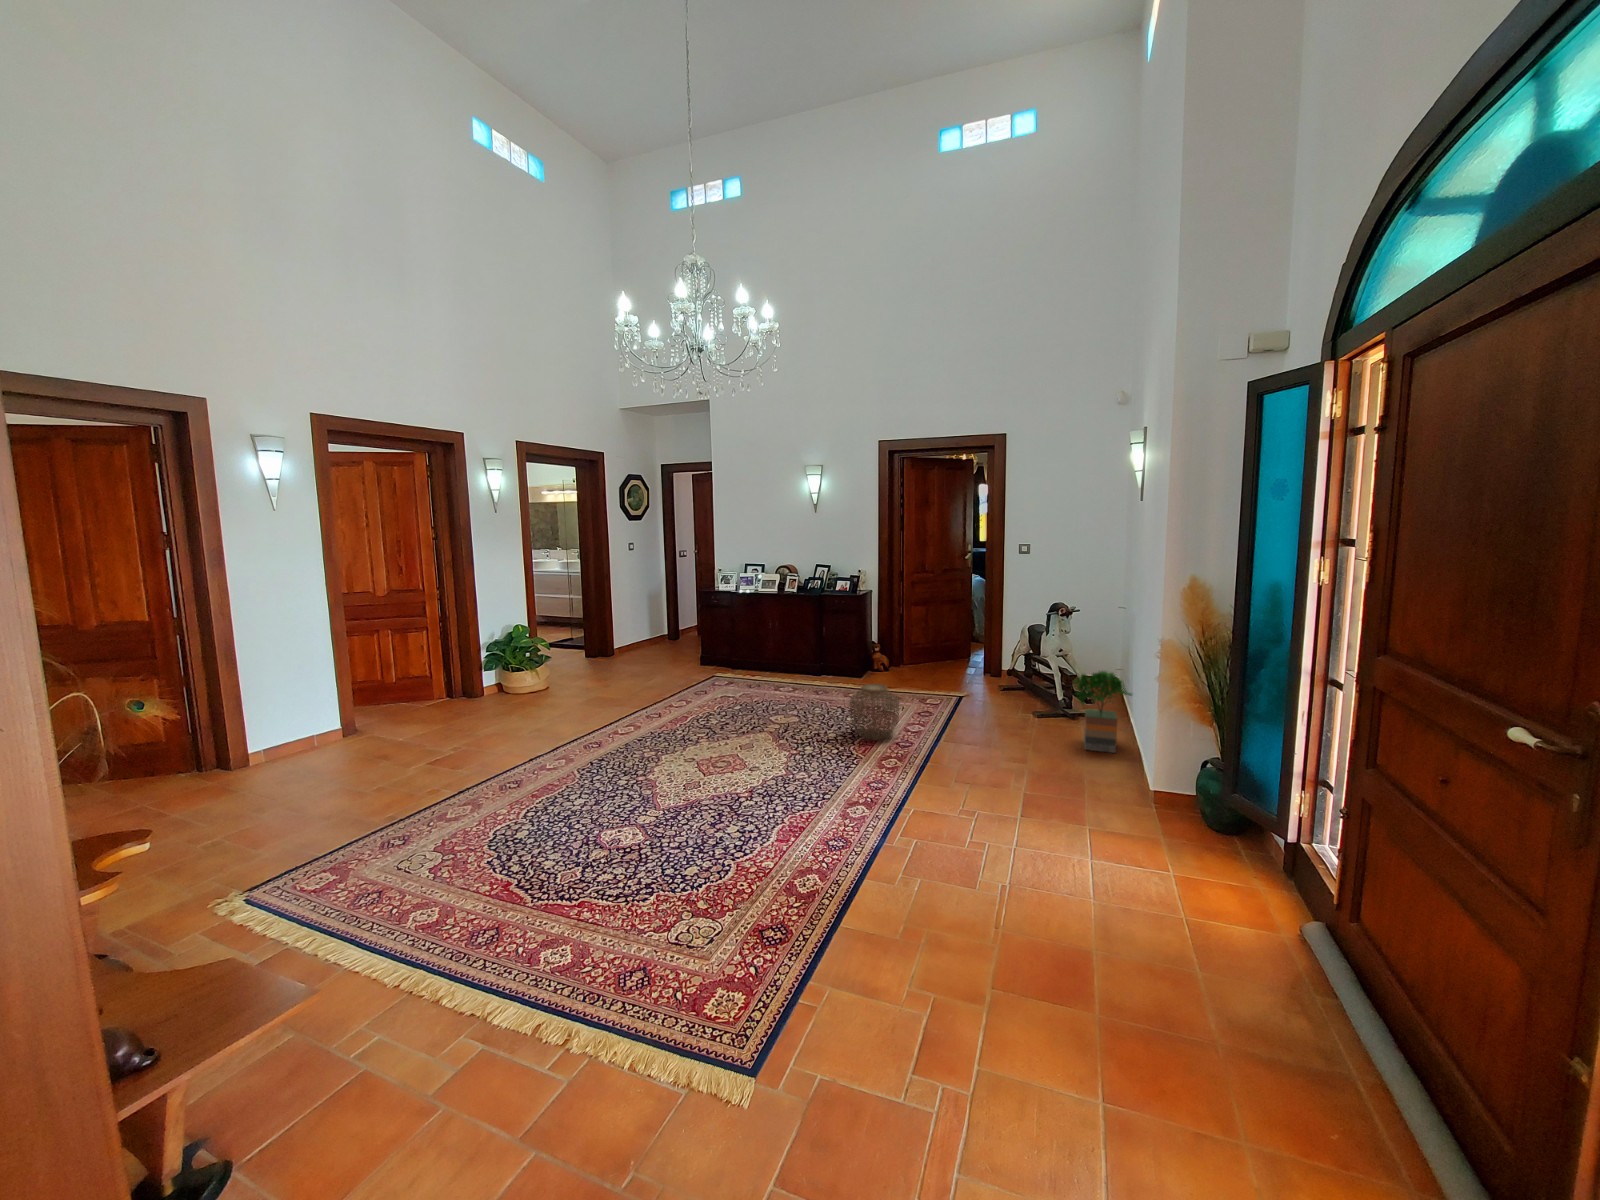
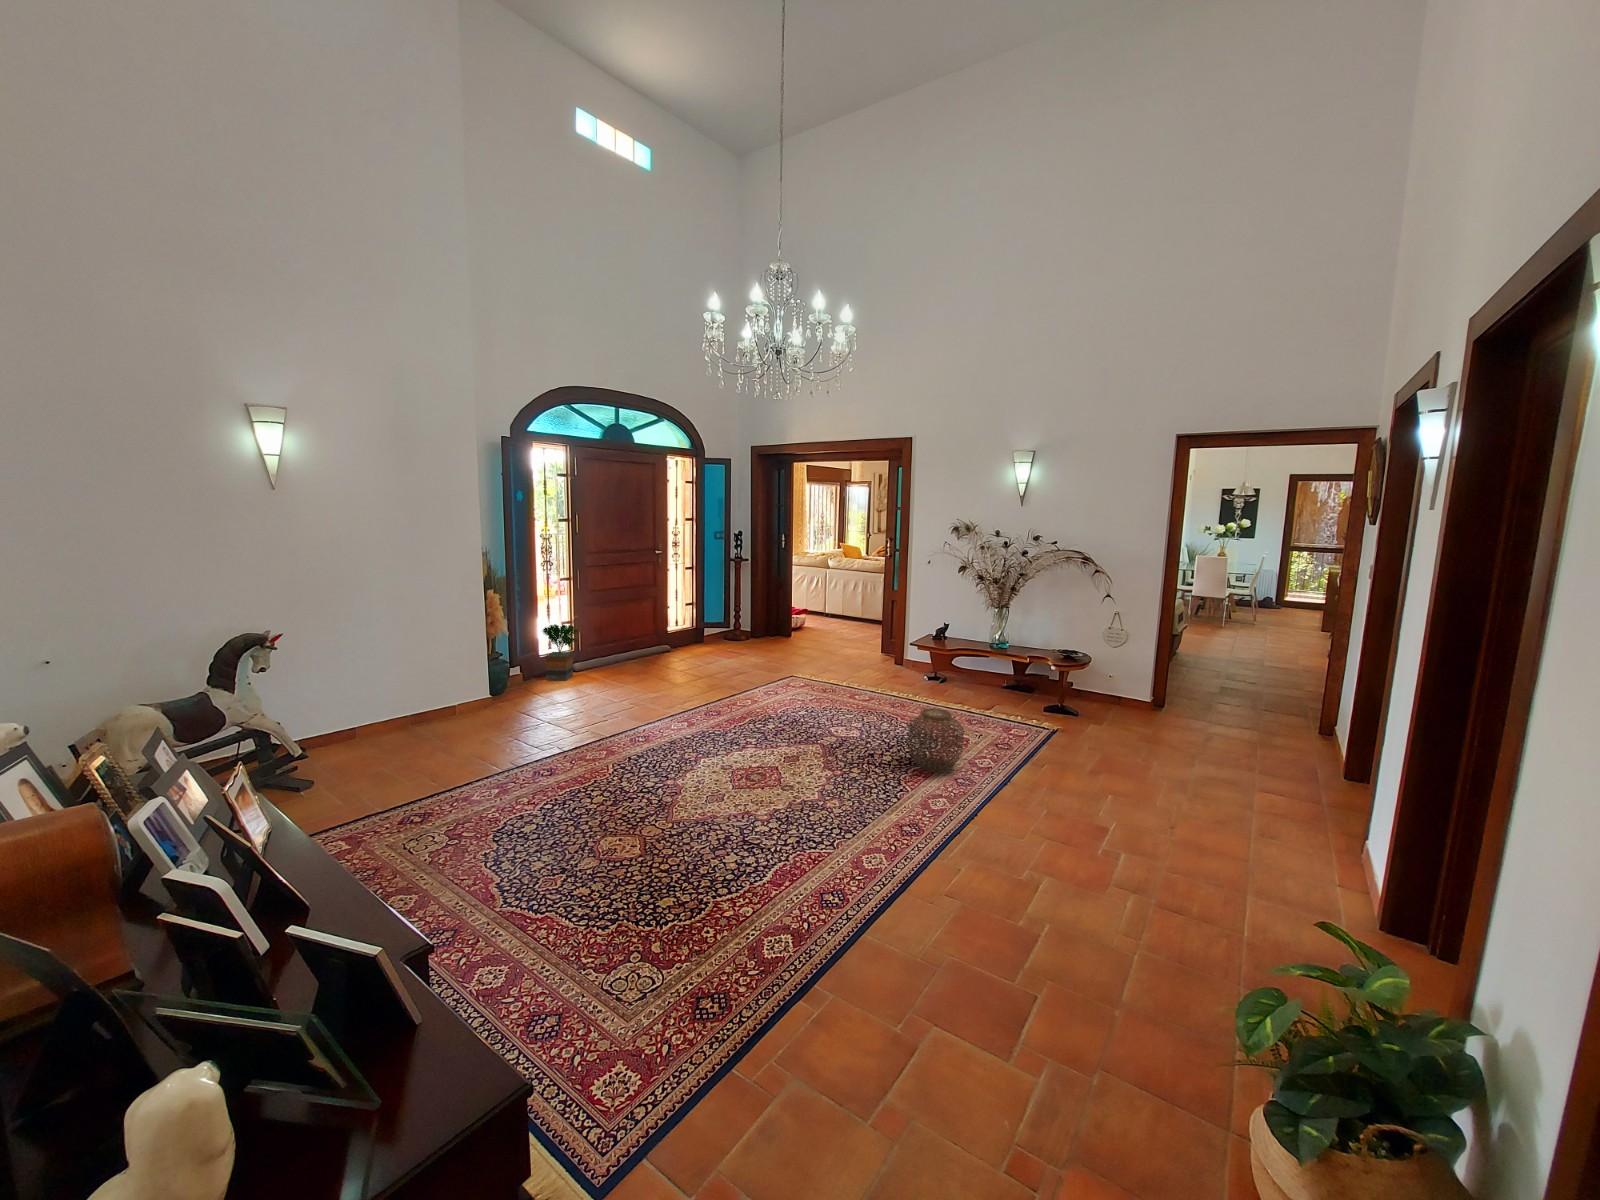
potted tree: present [1074,671,1132,753] -> present [543,624,578,680]

